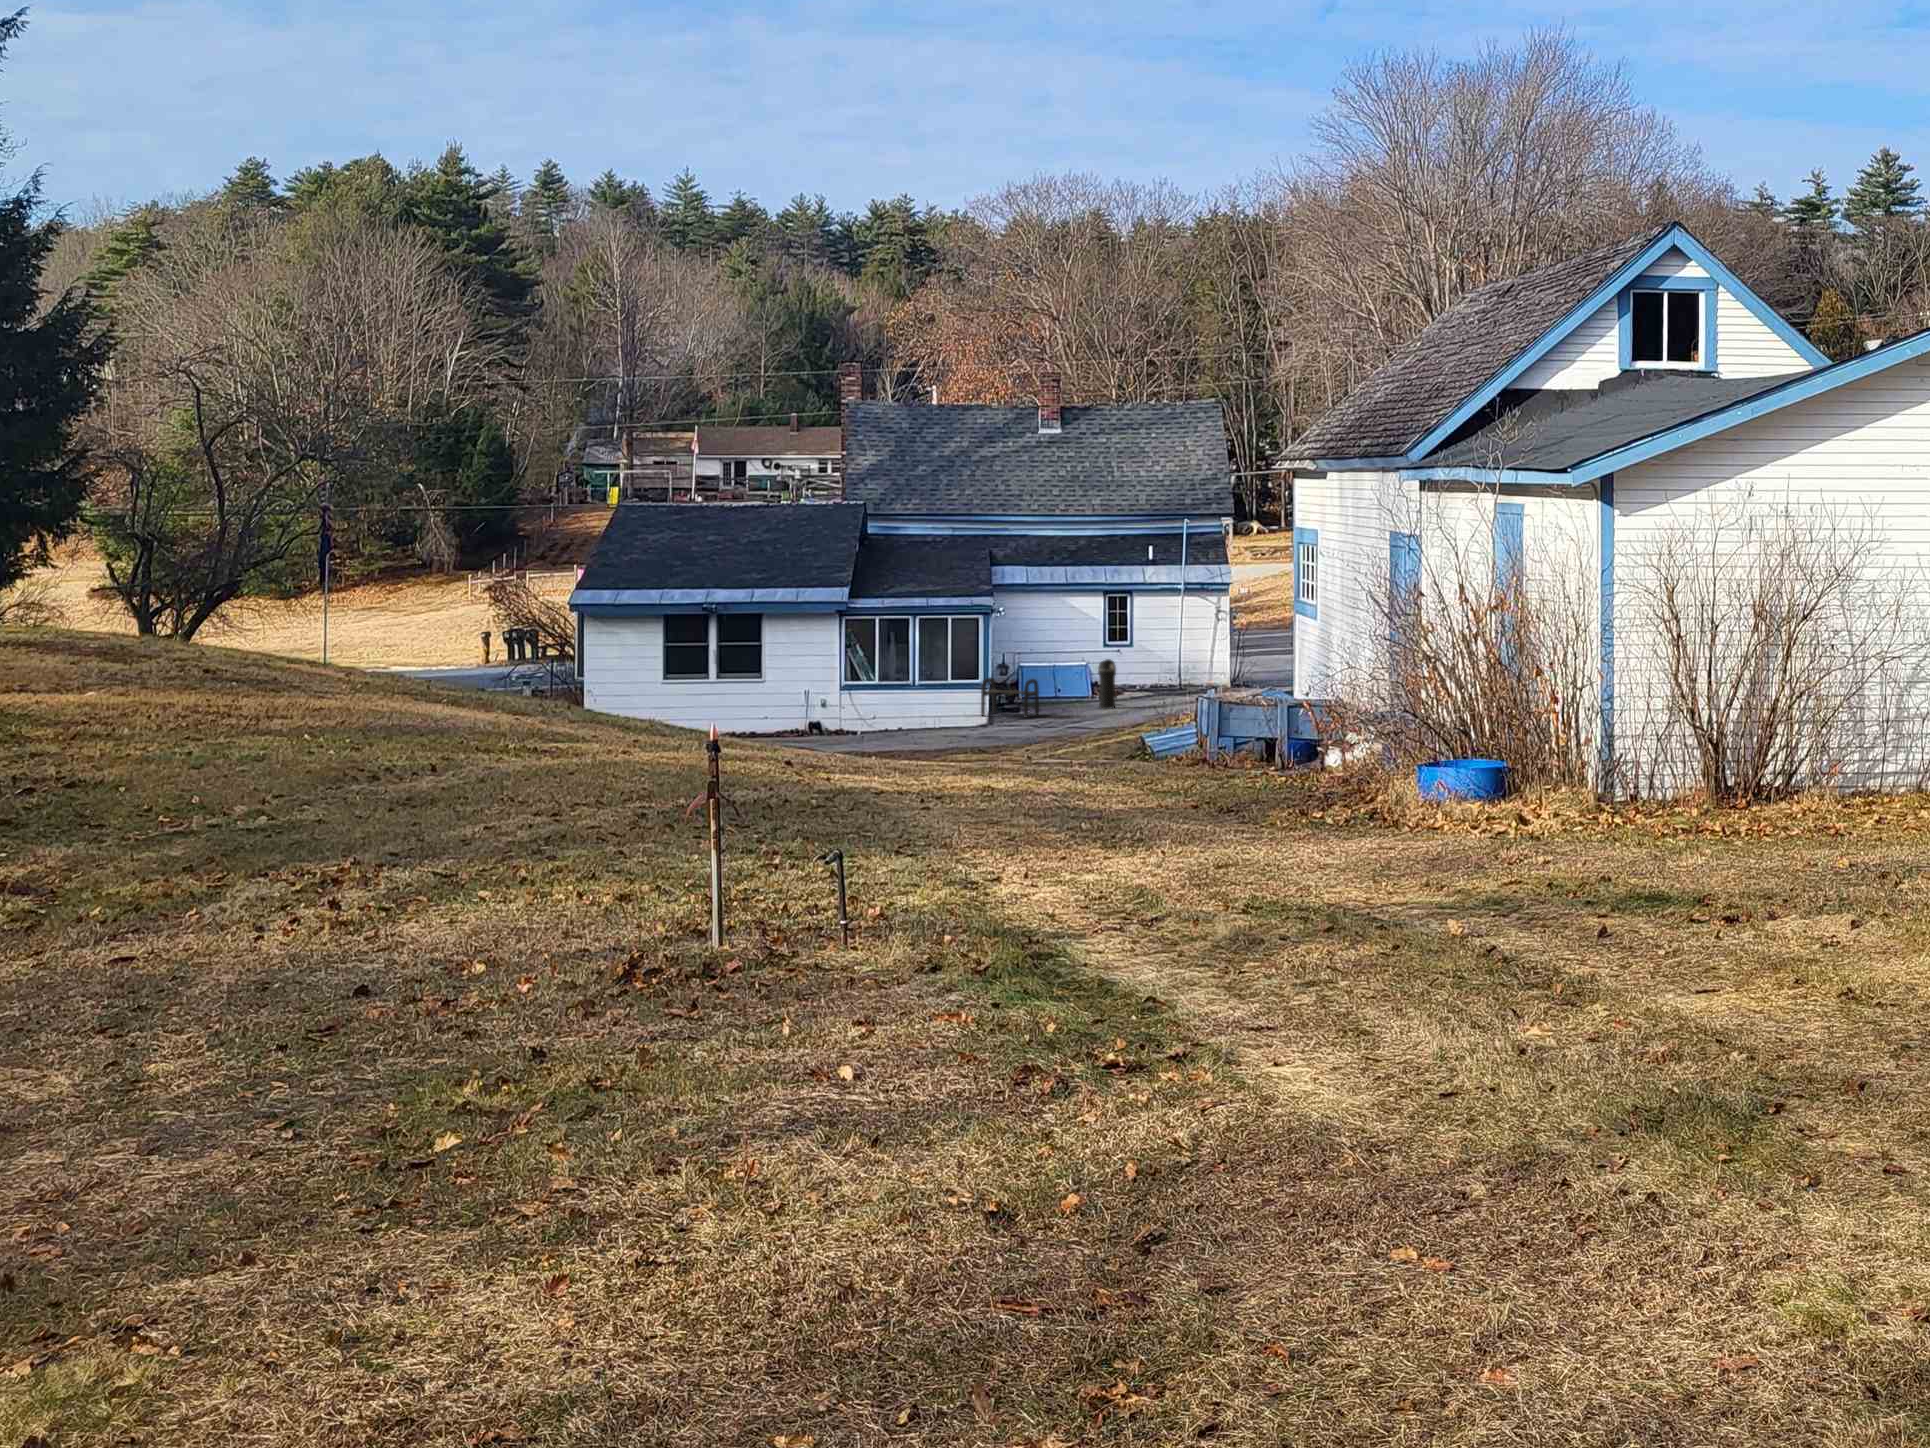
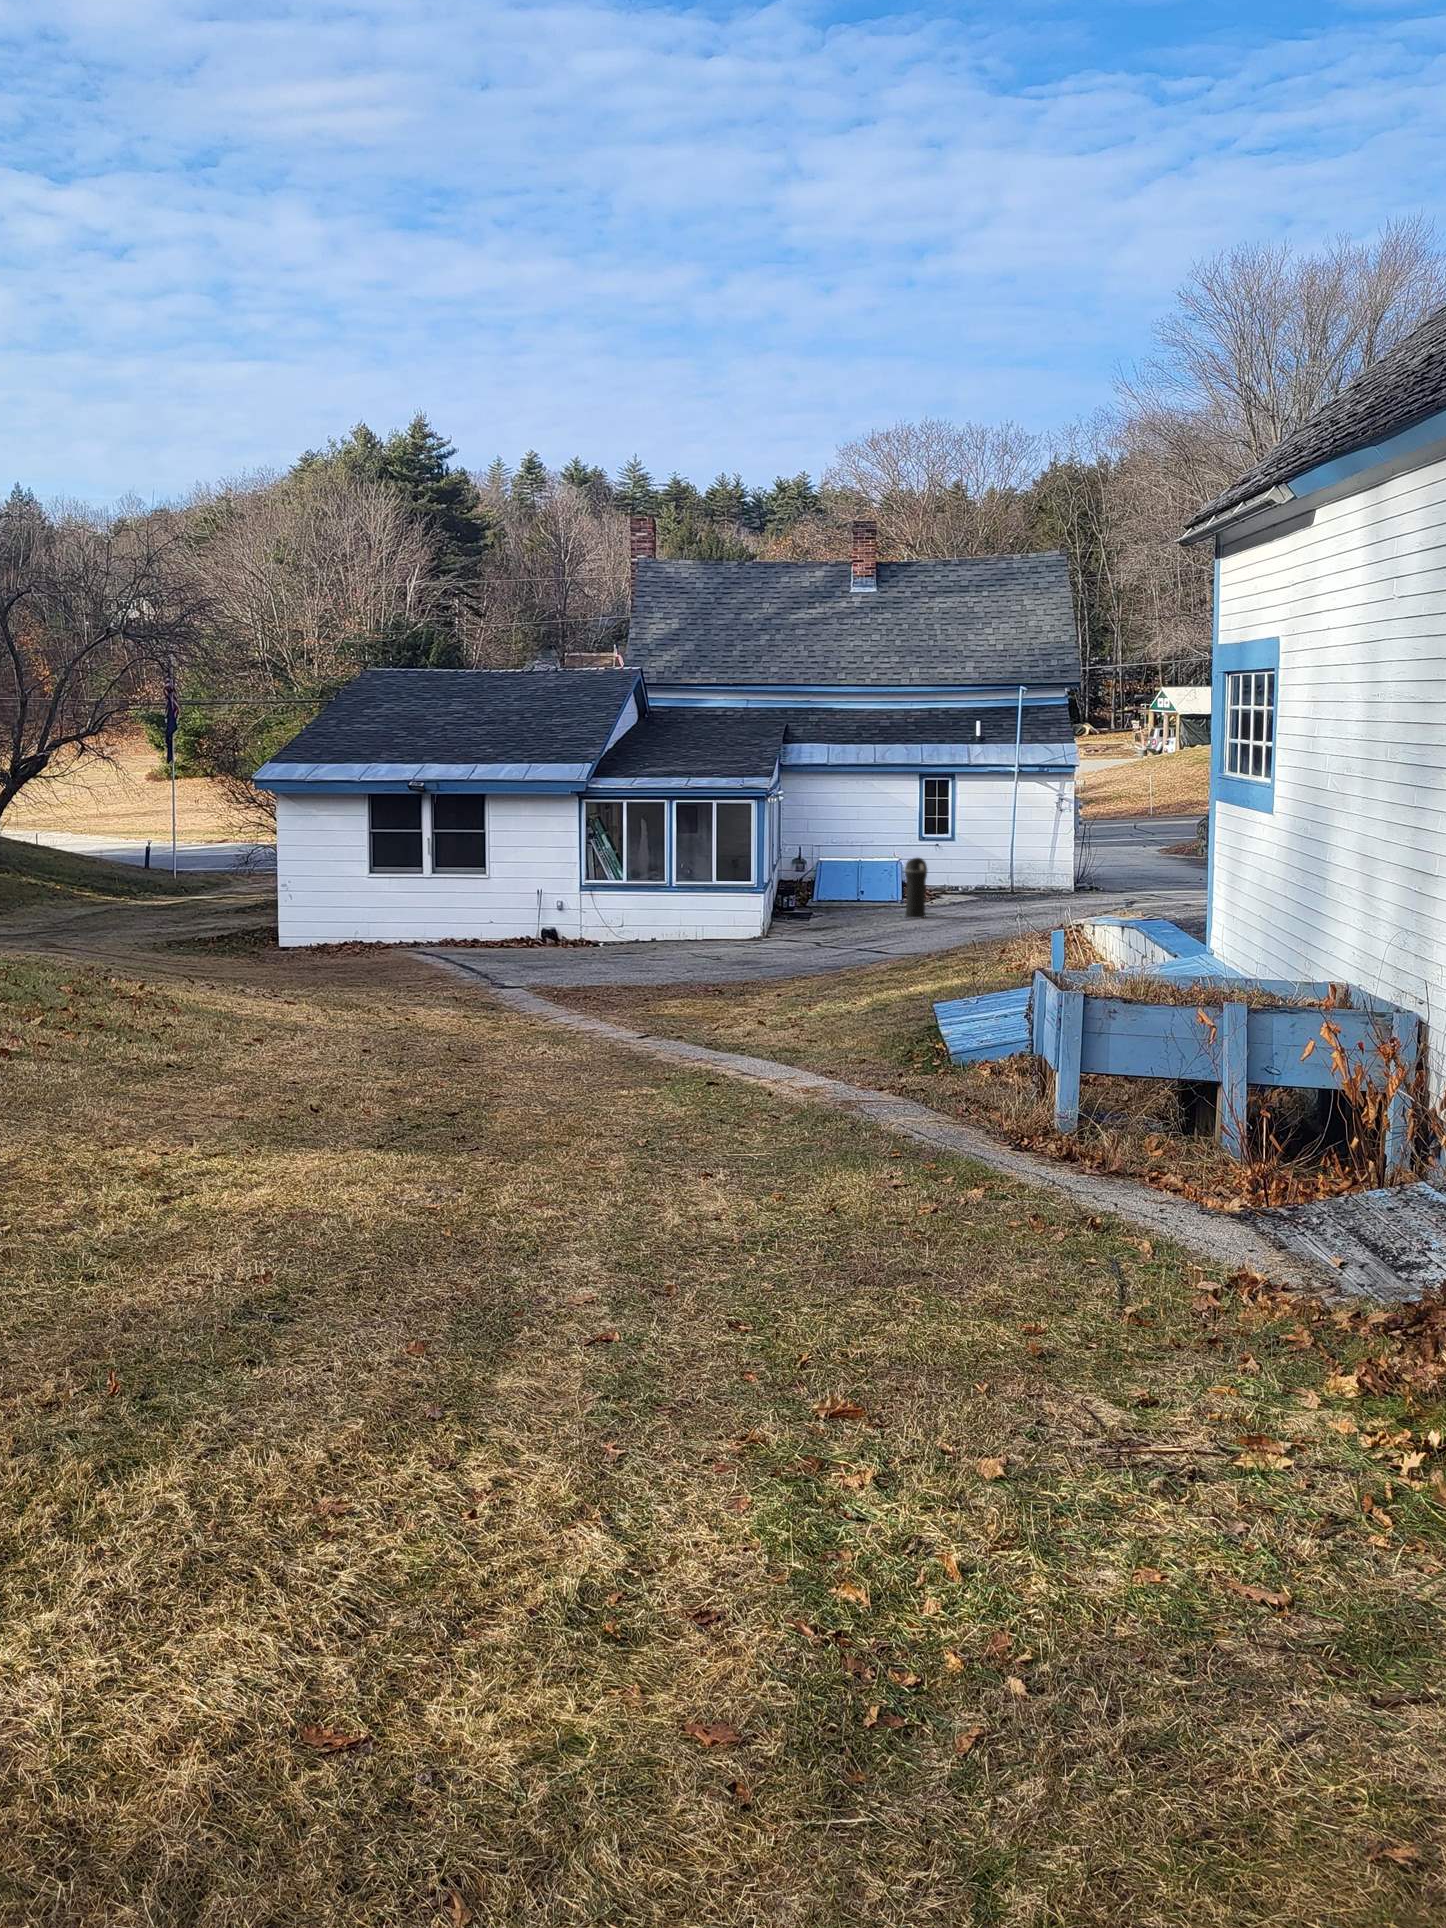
bench: present [981,678,1039,717] -> none [752,878,825,931]

